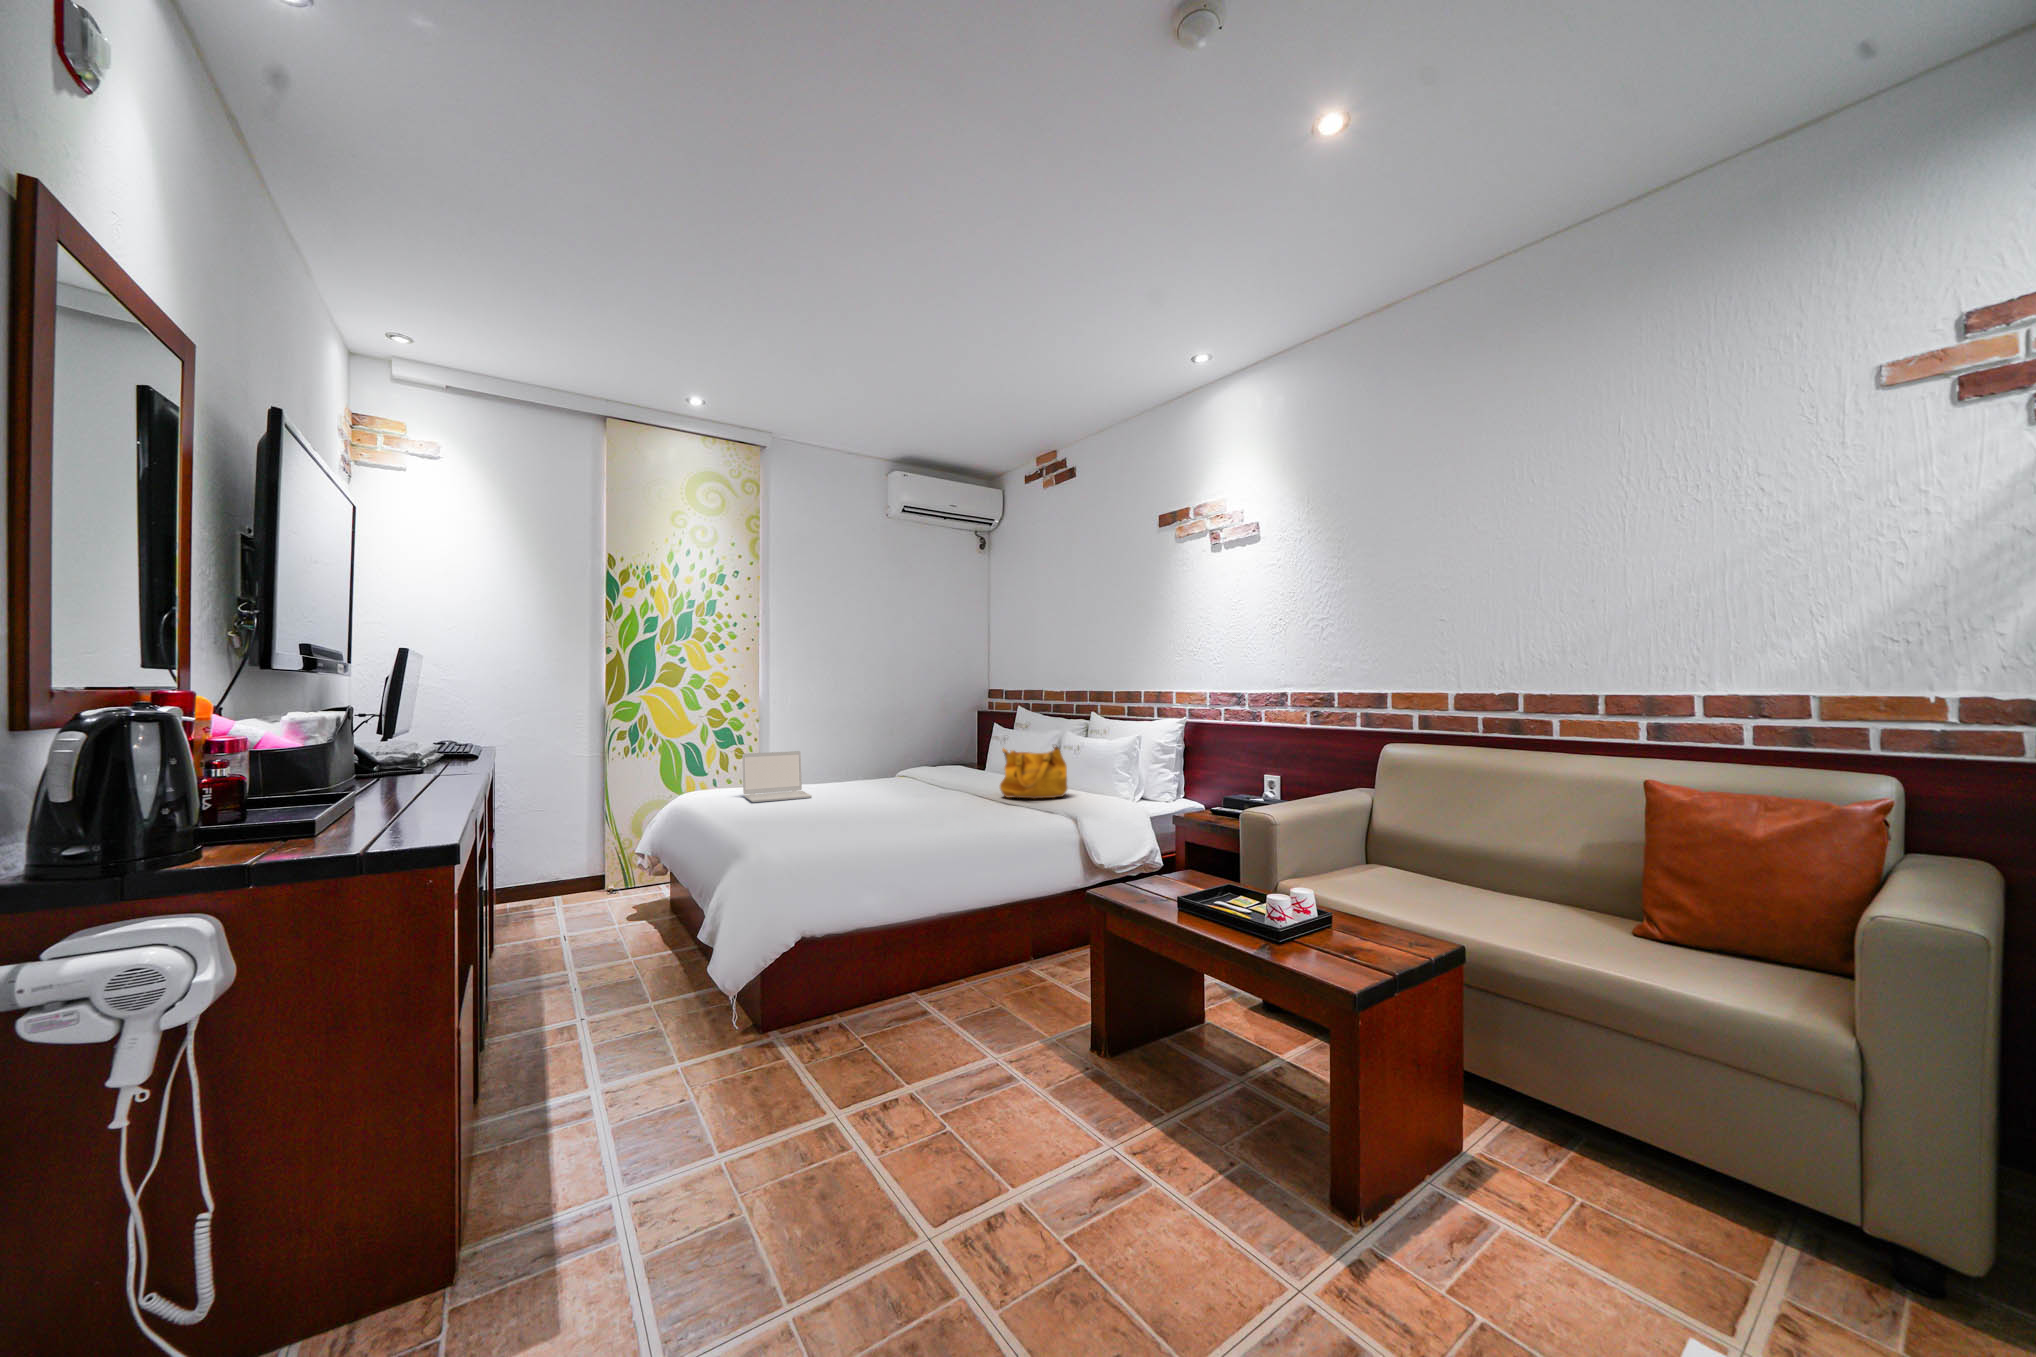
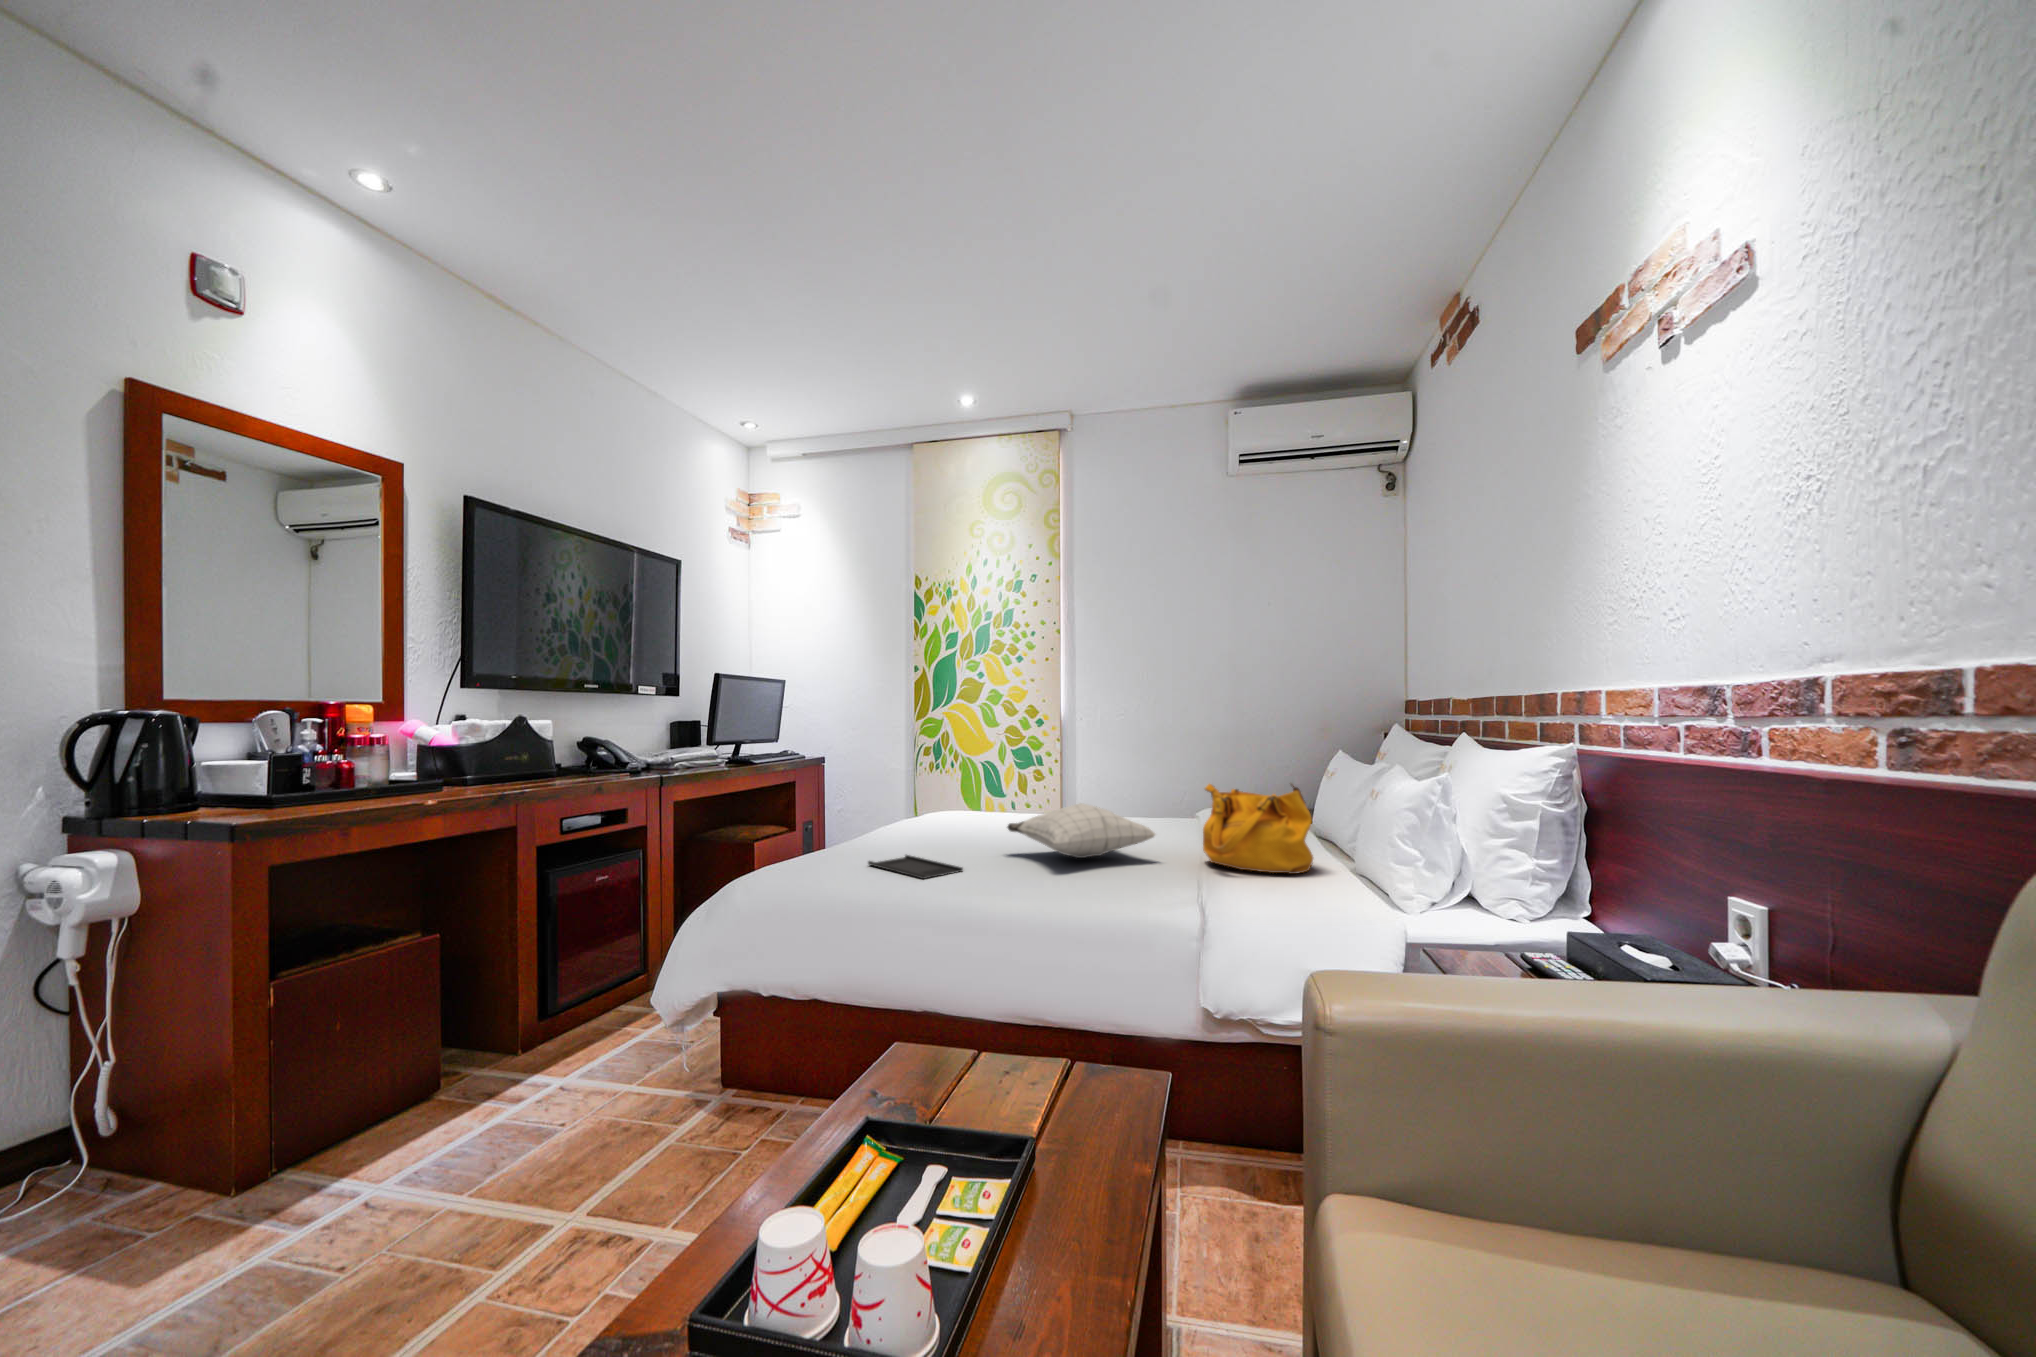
laptop: present [742,751,812,802] -> none [947,774,1026,831]
pillow: none [869,767,979,806] -> present [1007,803,1155,858]
tray: none [790,819,878,830] -> present [868,855,963,879]

